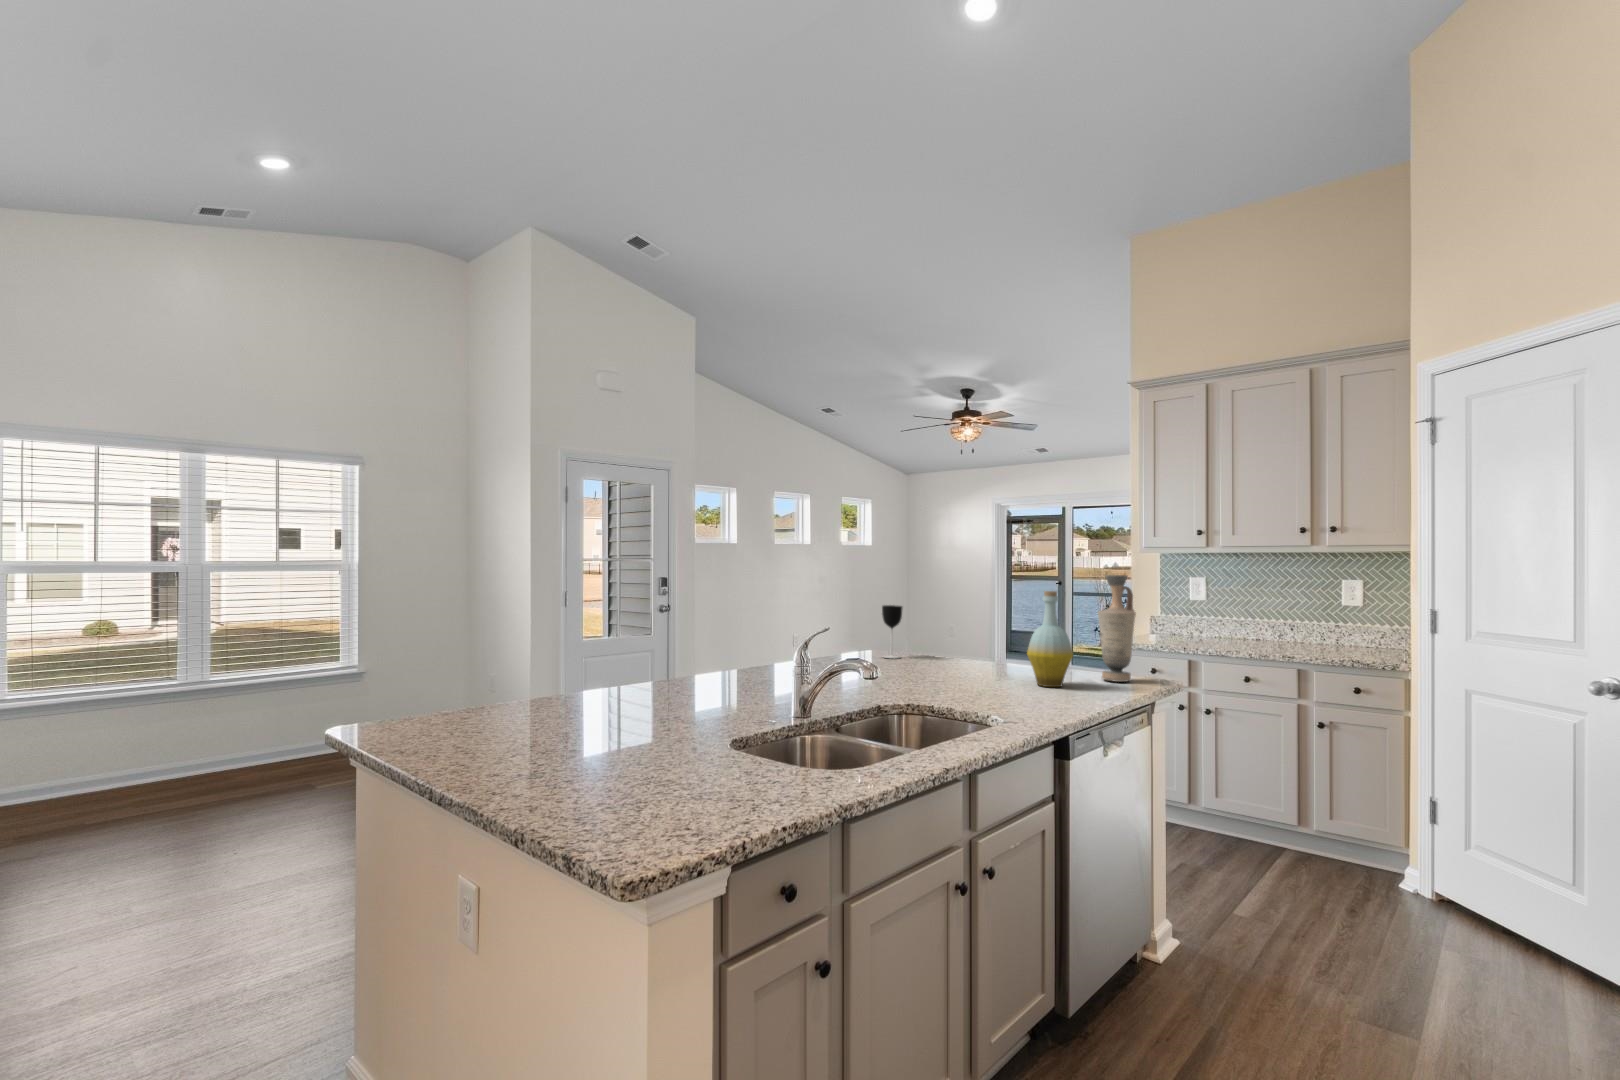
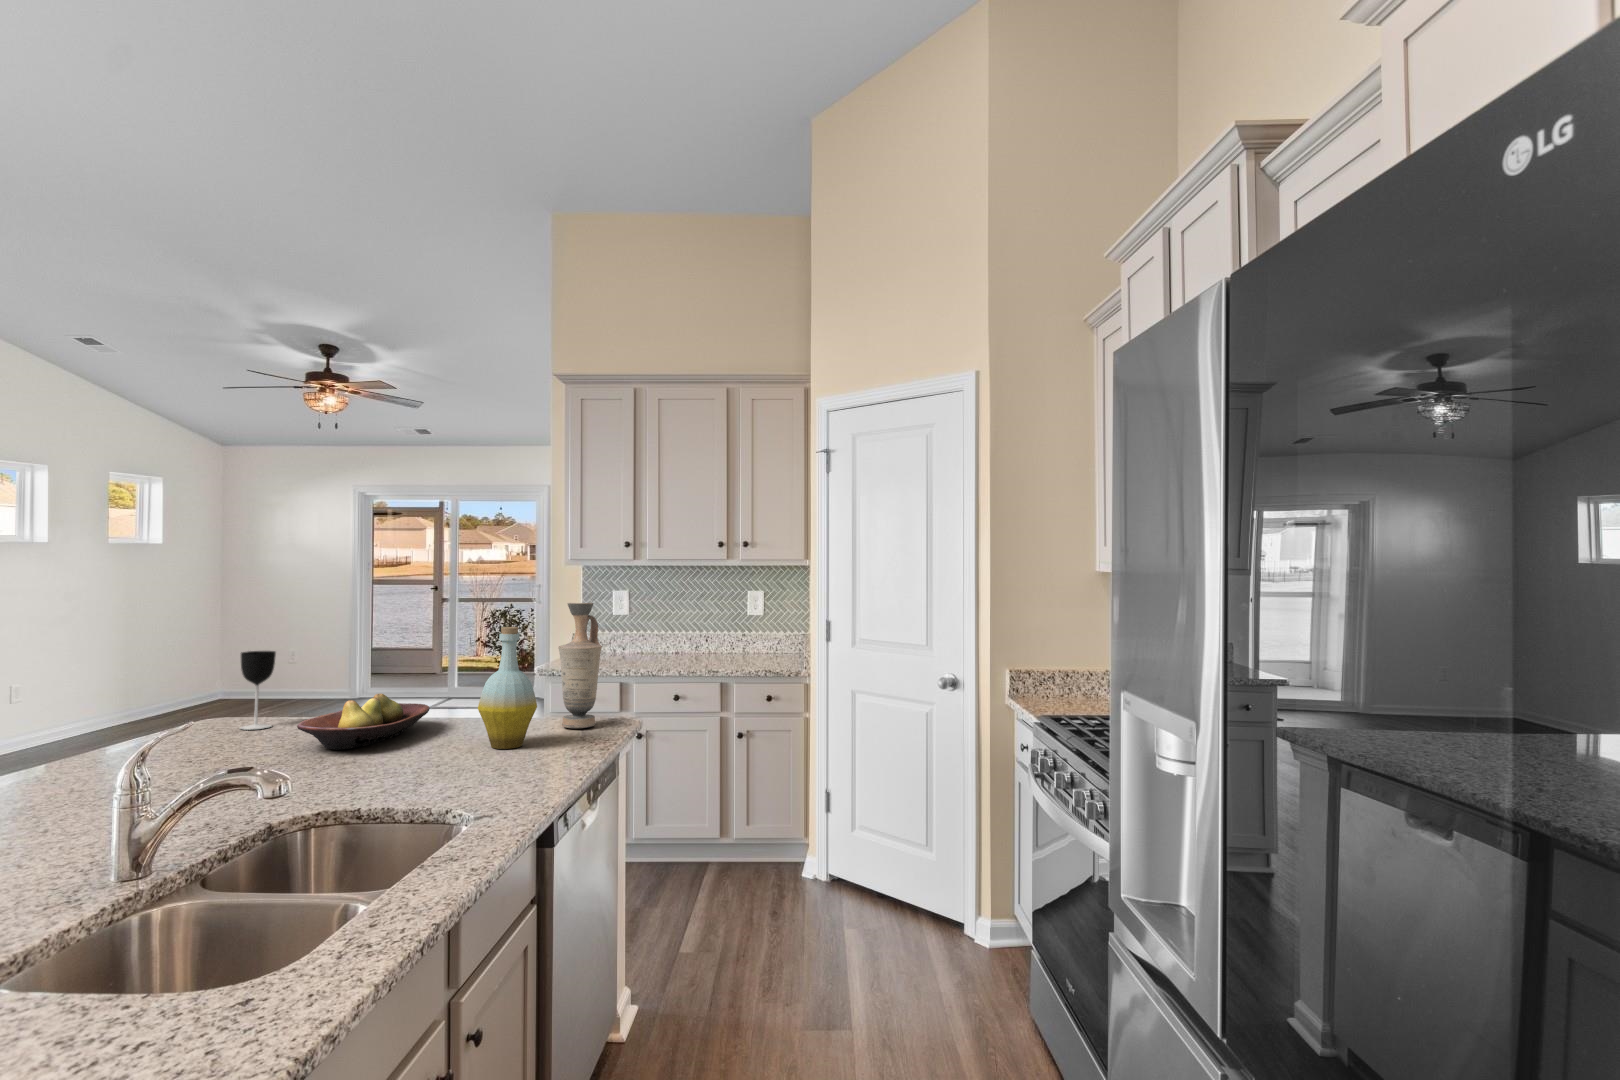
fruit bowl: none [909,639,1000,674] -> present [297,694,430,750]

